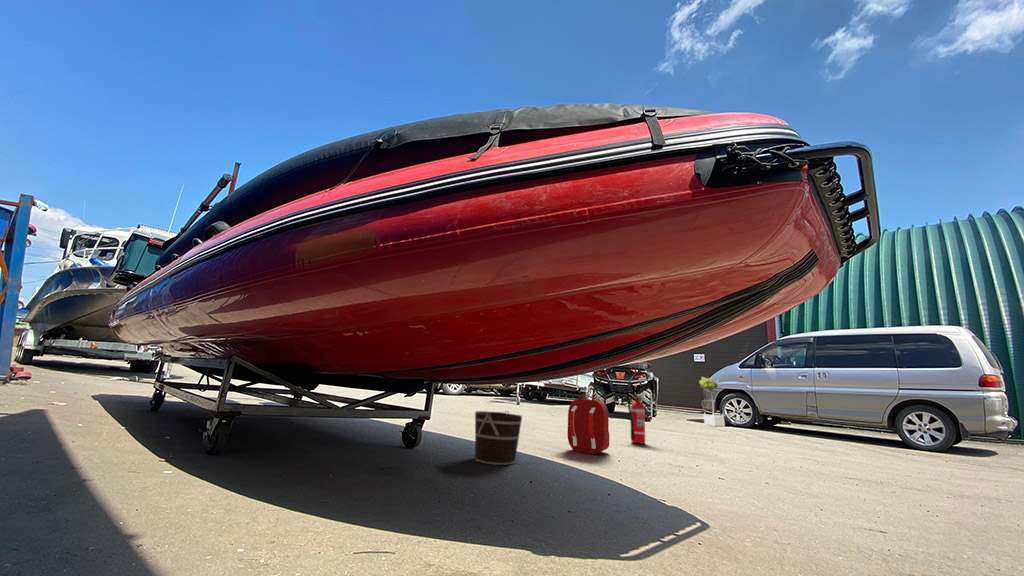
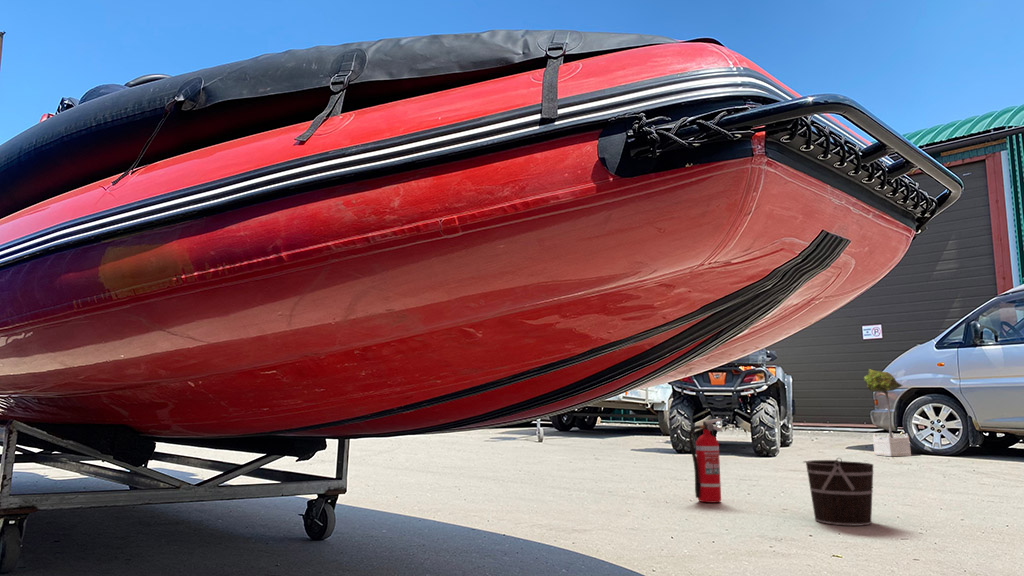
backpack: present [568,395,609,454] -> none [570,435,640,528]
bucket: present [475,411,522,465] -> present [804,460,873,526]

